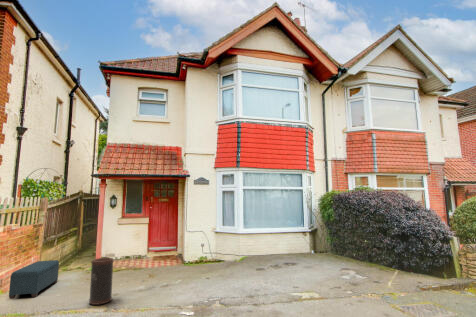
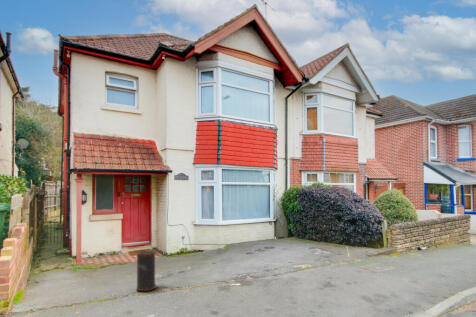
bench: present [9,260,59,299] -> none [43,260,73,298]

